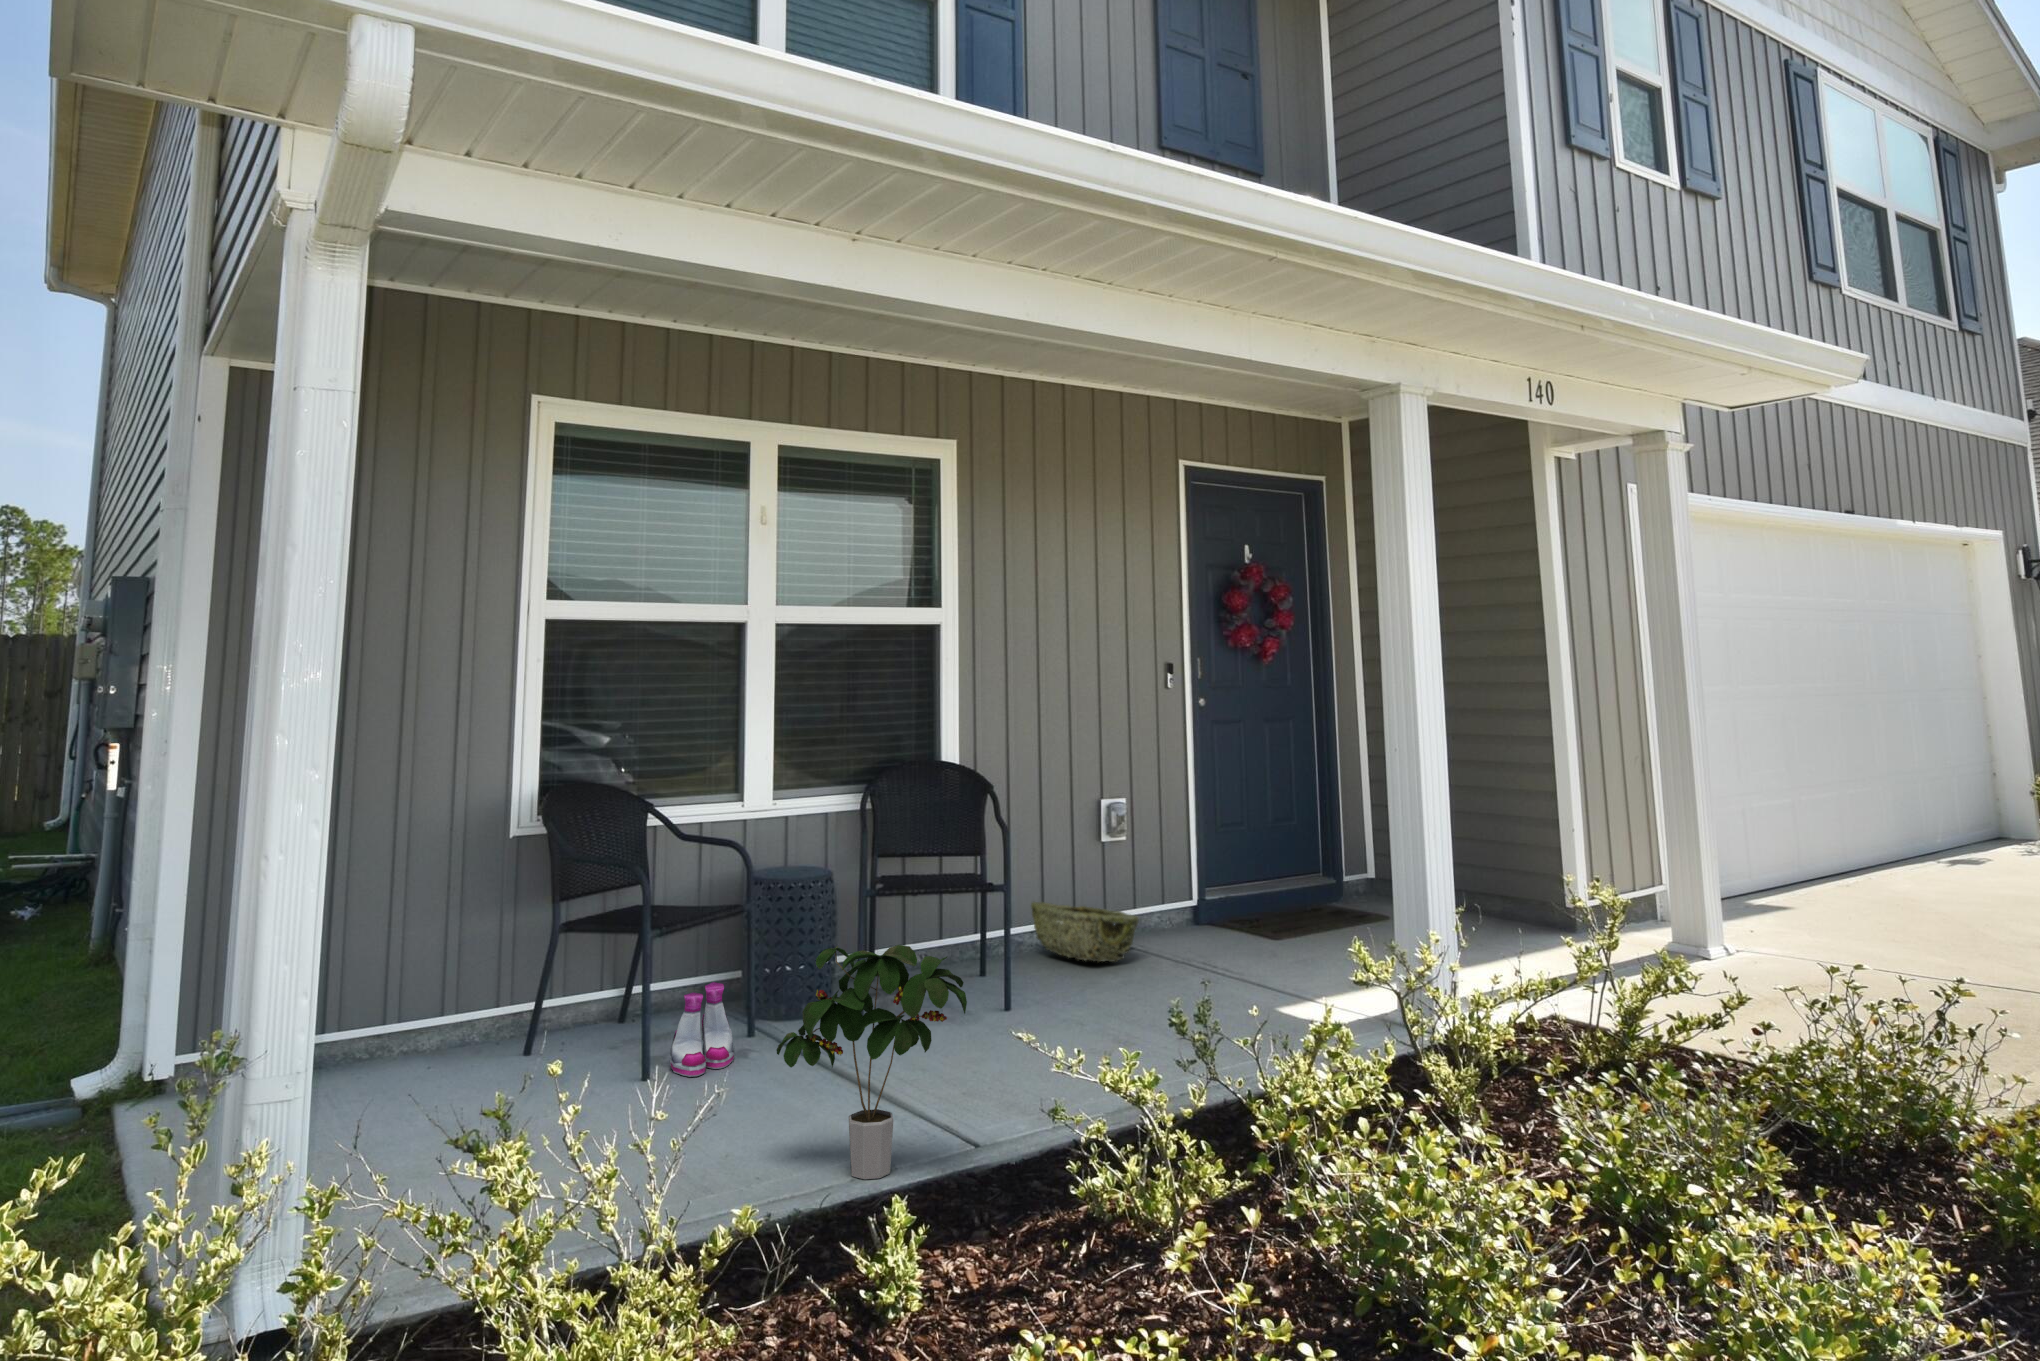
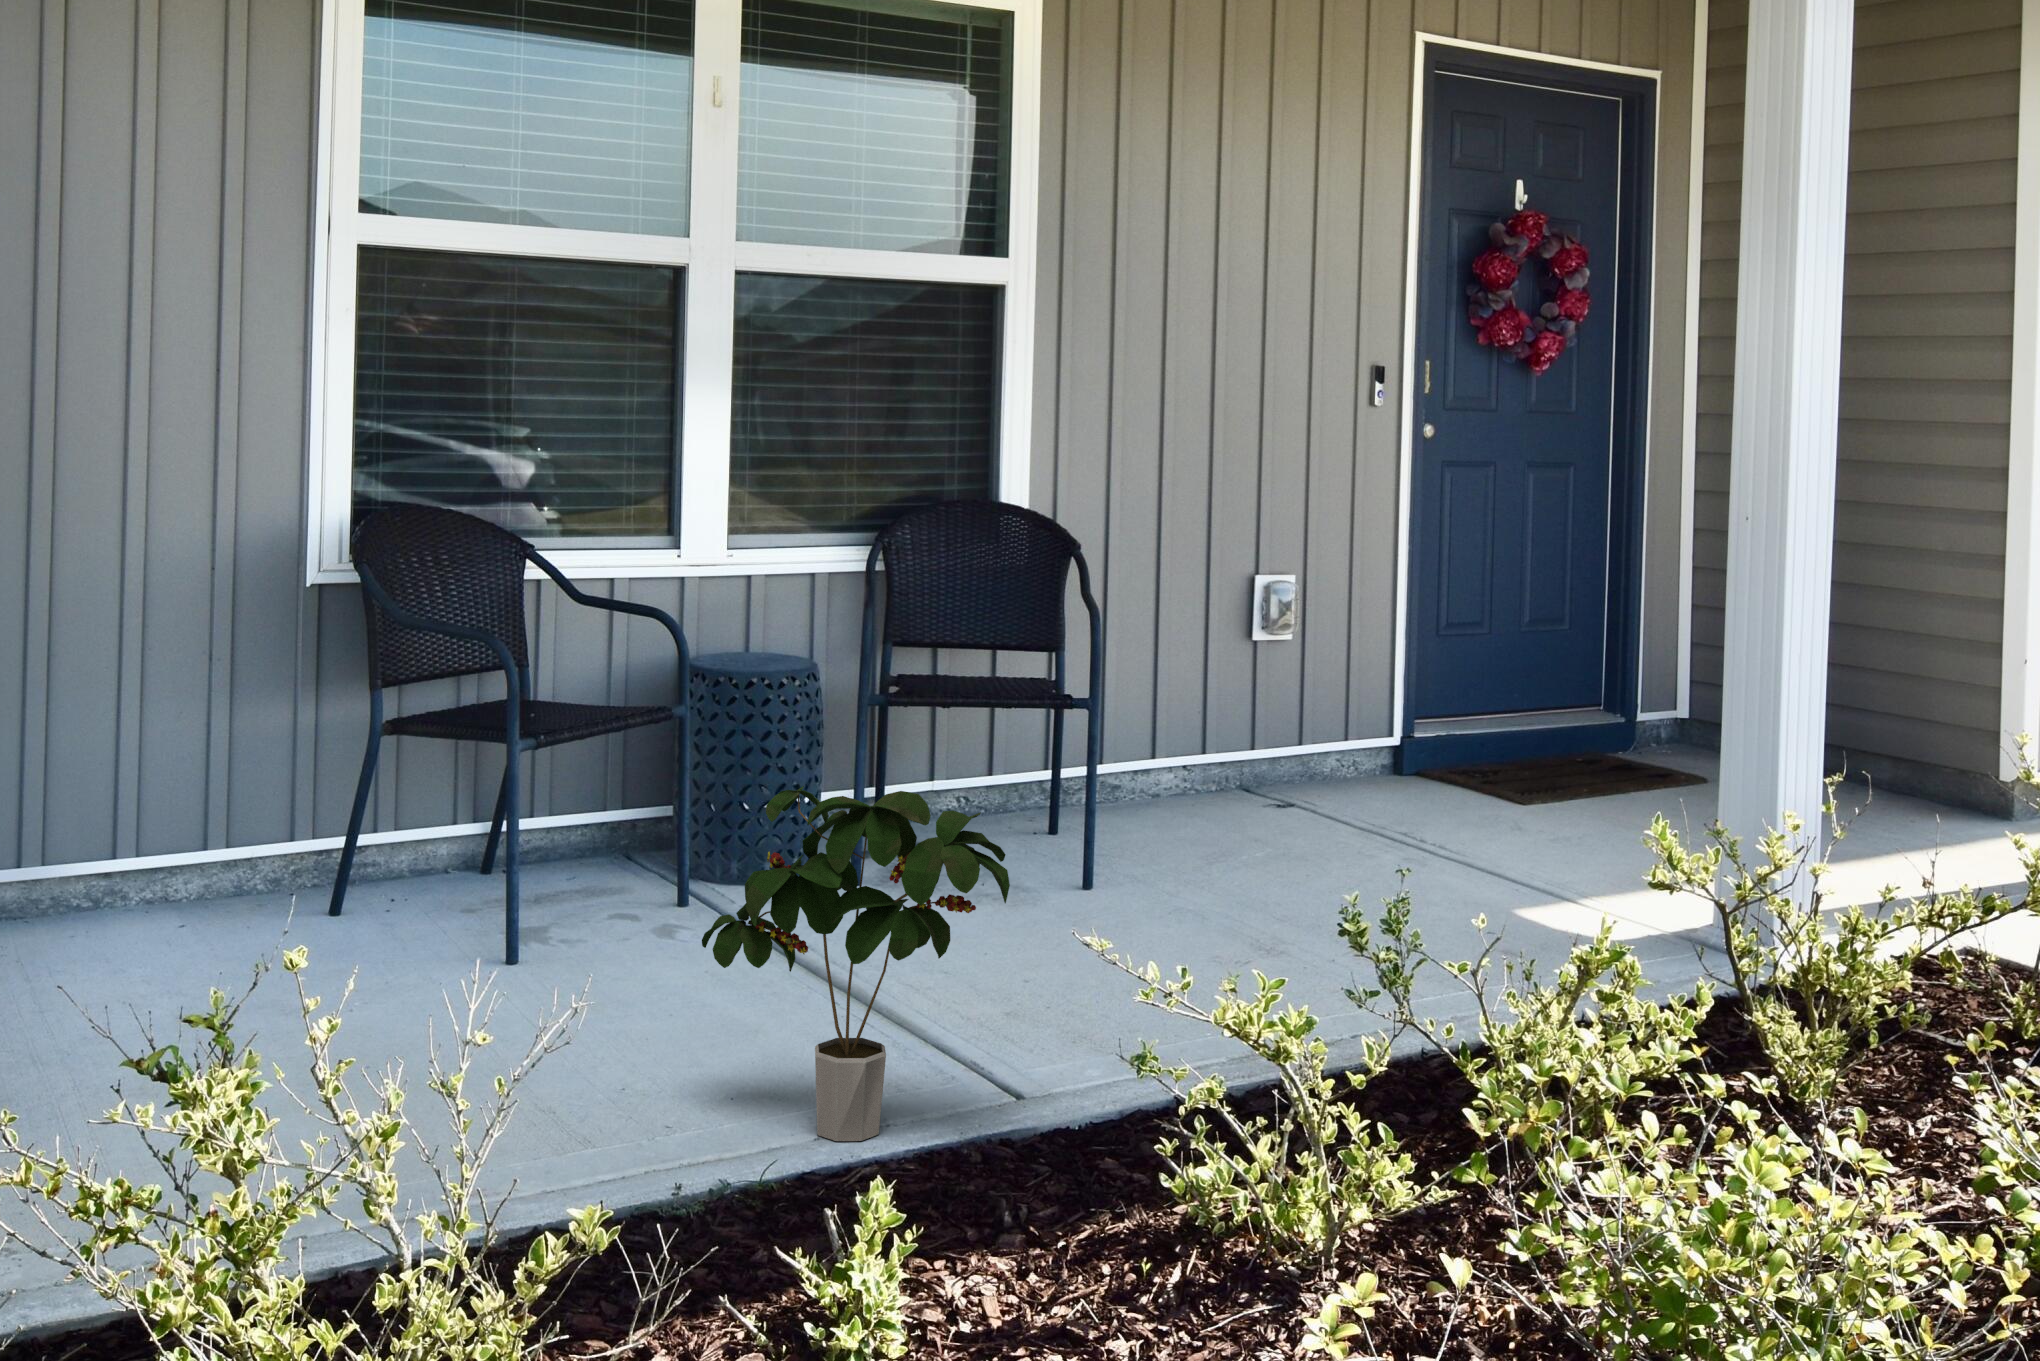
woven basket: present [1031,902,1138,962] -> none [1135,727,1306,826]
boots: present [670,982,734,1077] -> none [549,826,652,965]

